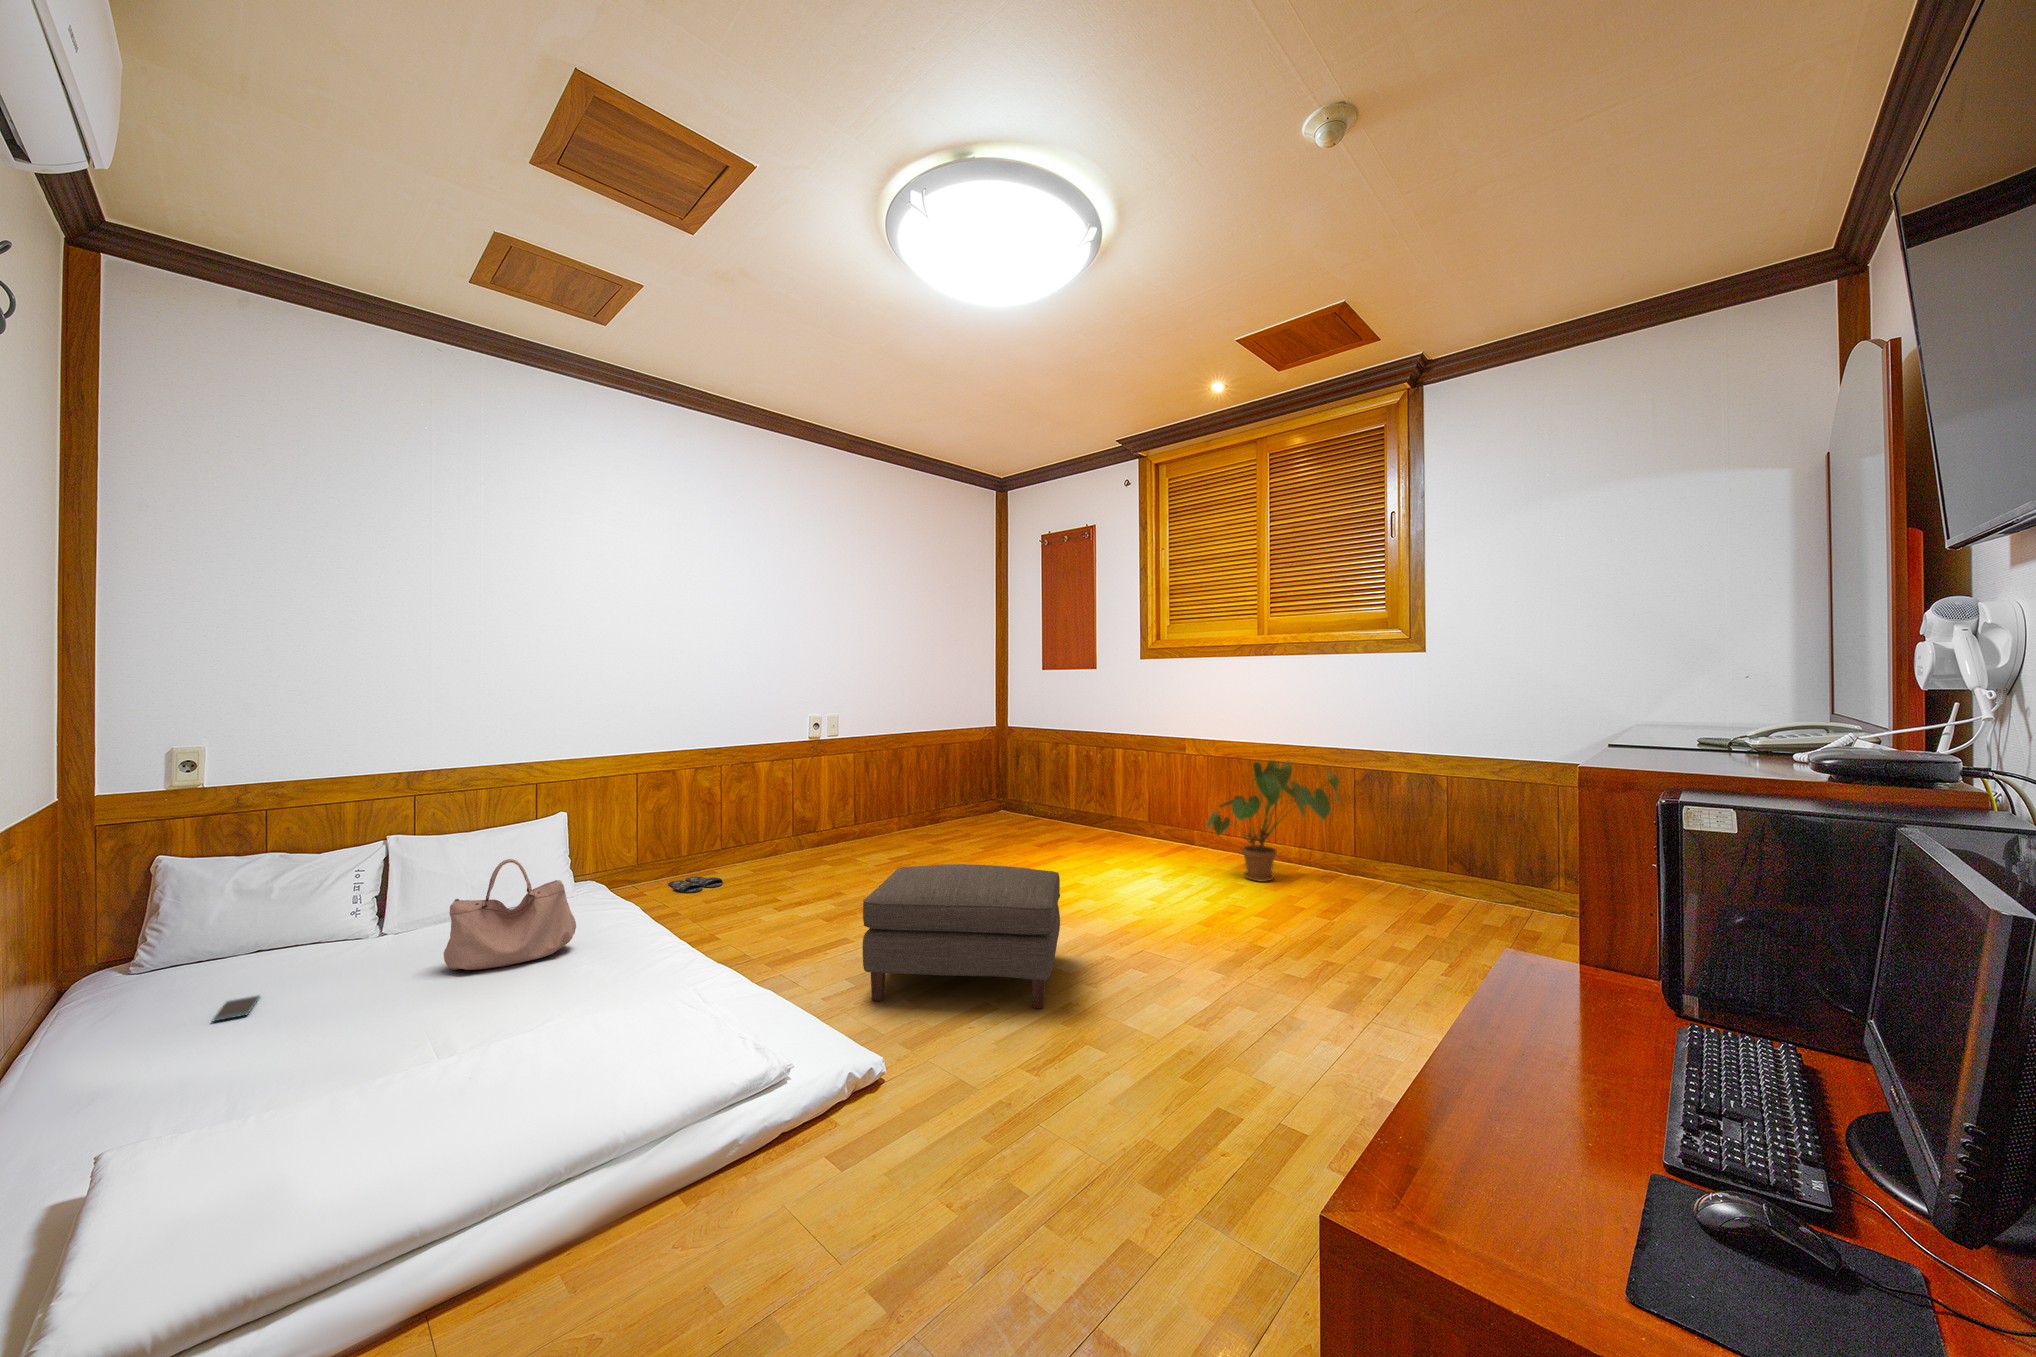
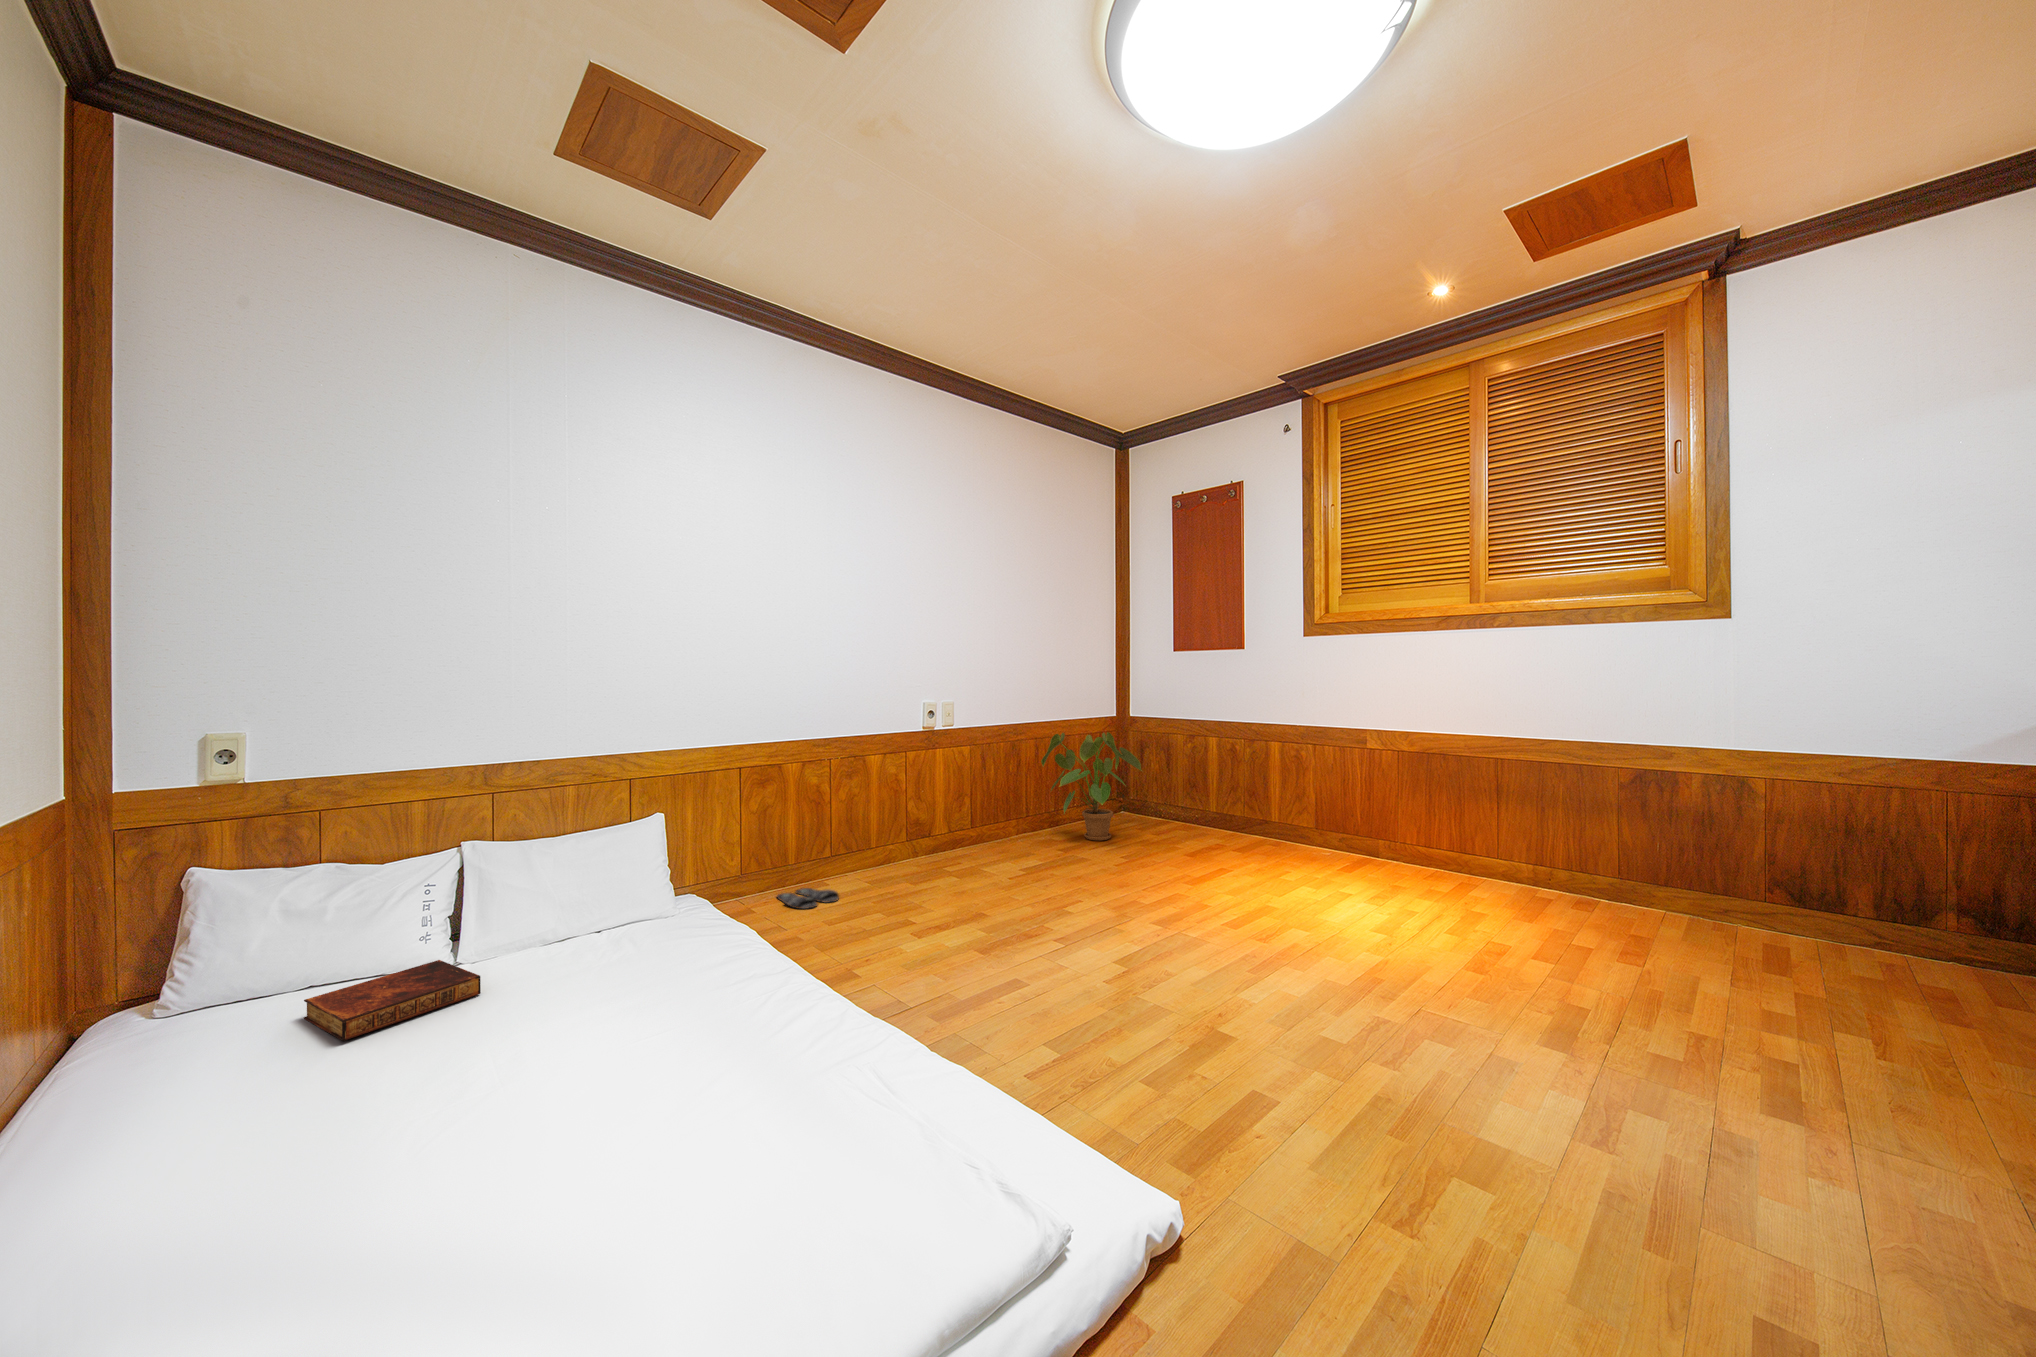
house plant: present [1207,760,1340,882] -> present [1041,732,1142,841]
handbag: present [444,859,576,970] -> none [532,878,694,1025]
ottoman: present [863,864,1060,1008] -> none [1073,890,1345,1100]
book: none [258,928,403,983] -> present [304,960,481,1041]
smartphone: present [213,995,260,1021] -> none [235,1060,302,1104]

